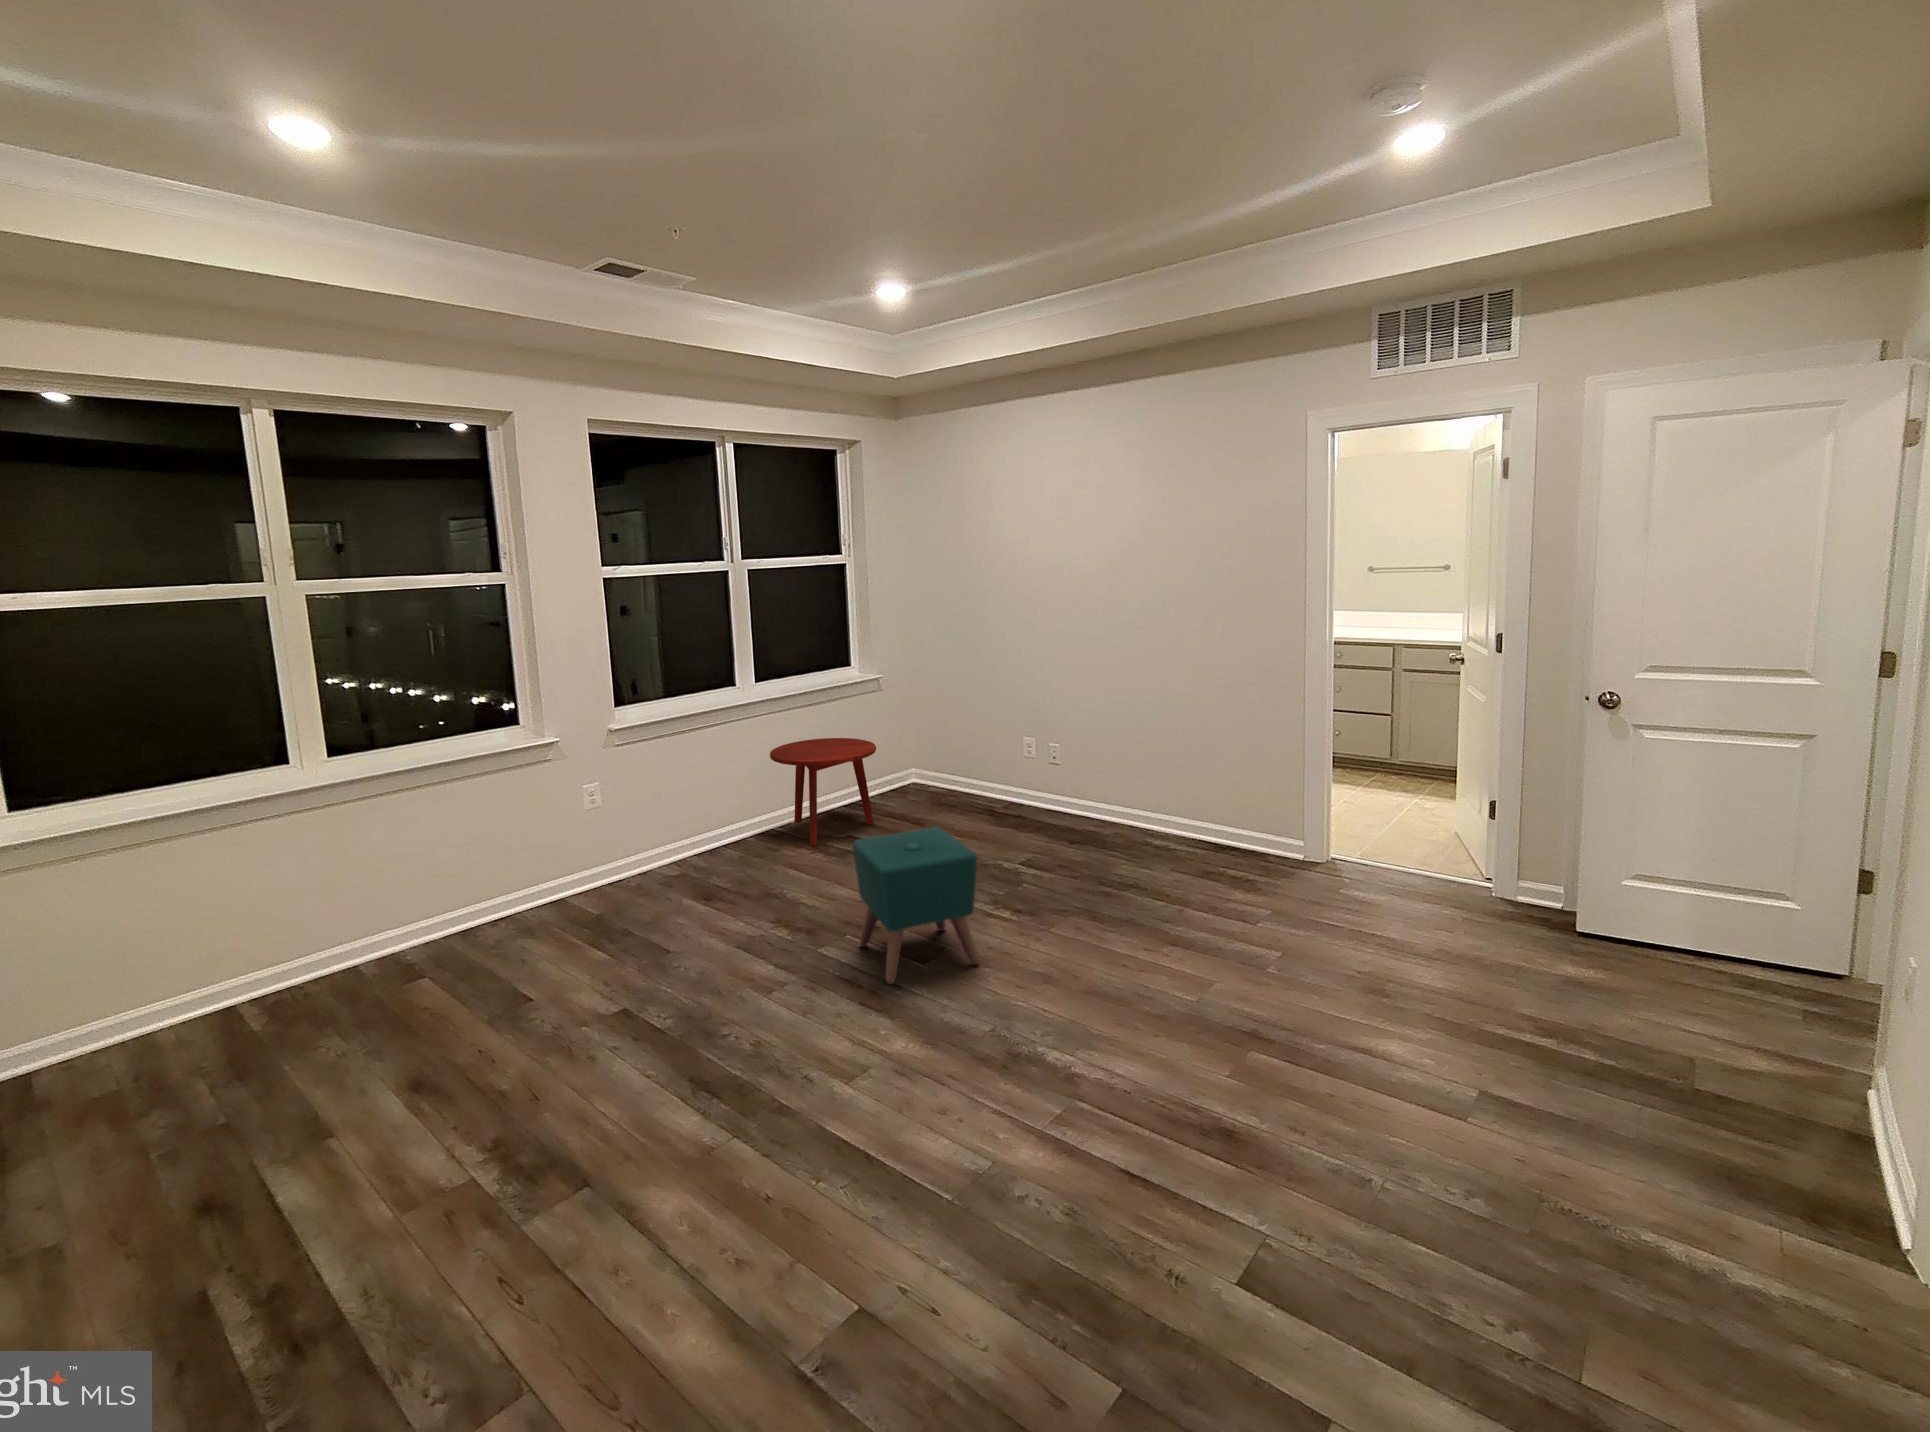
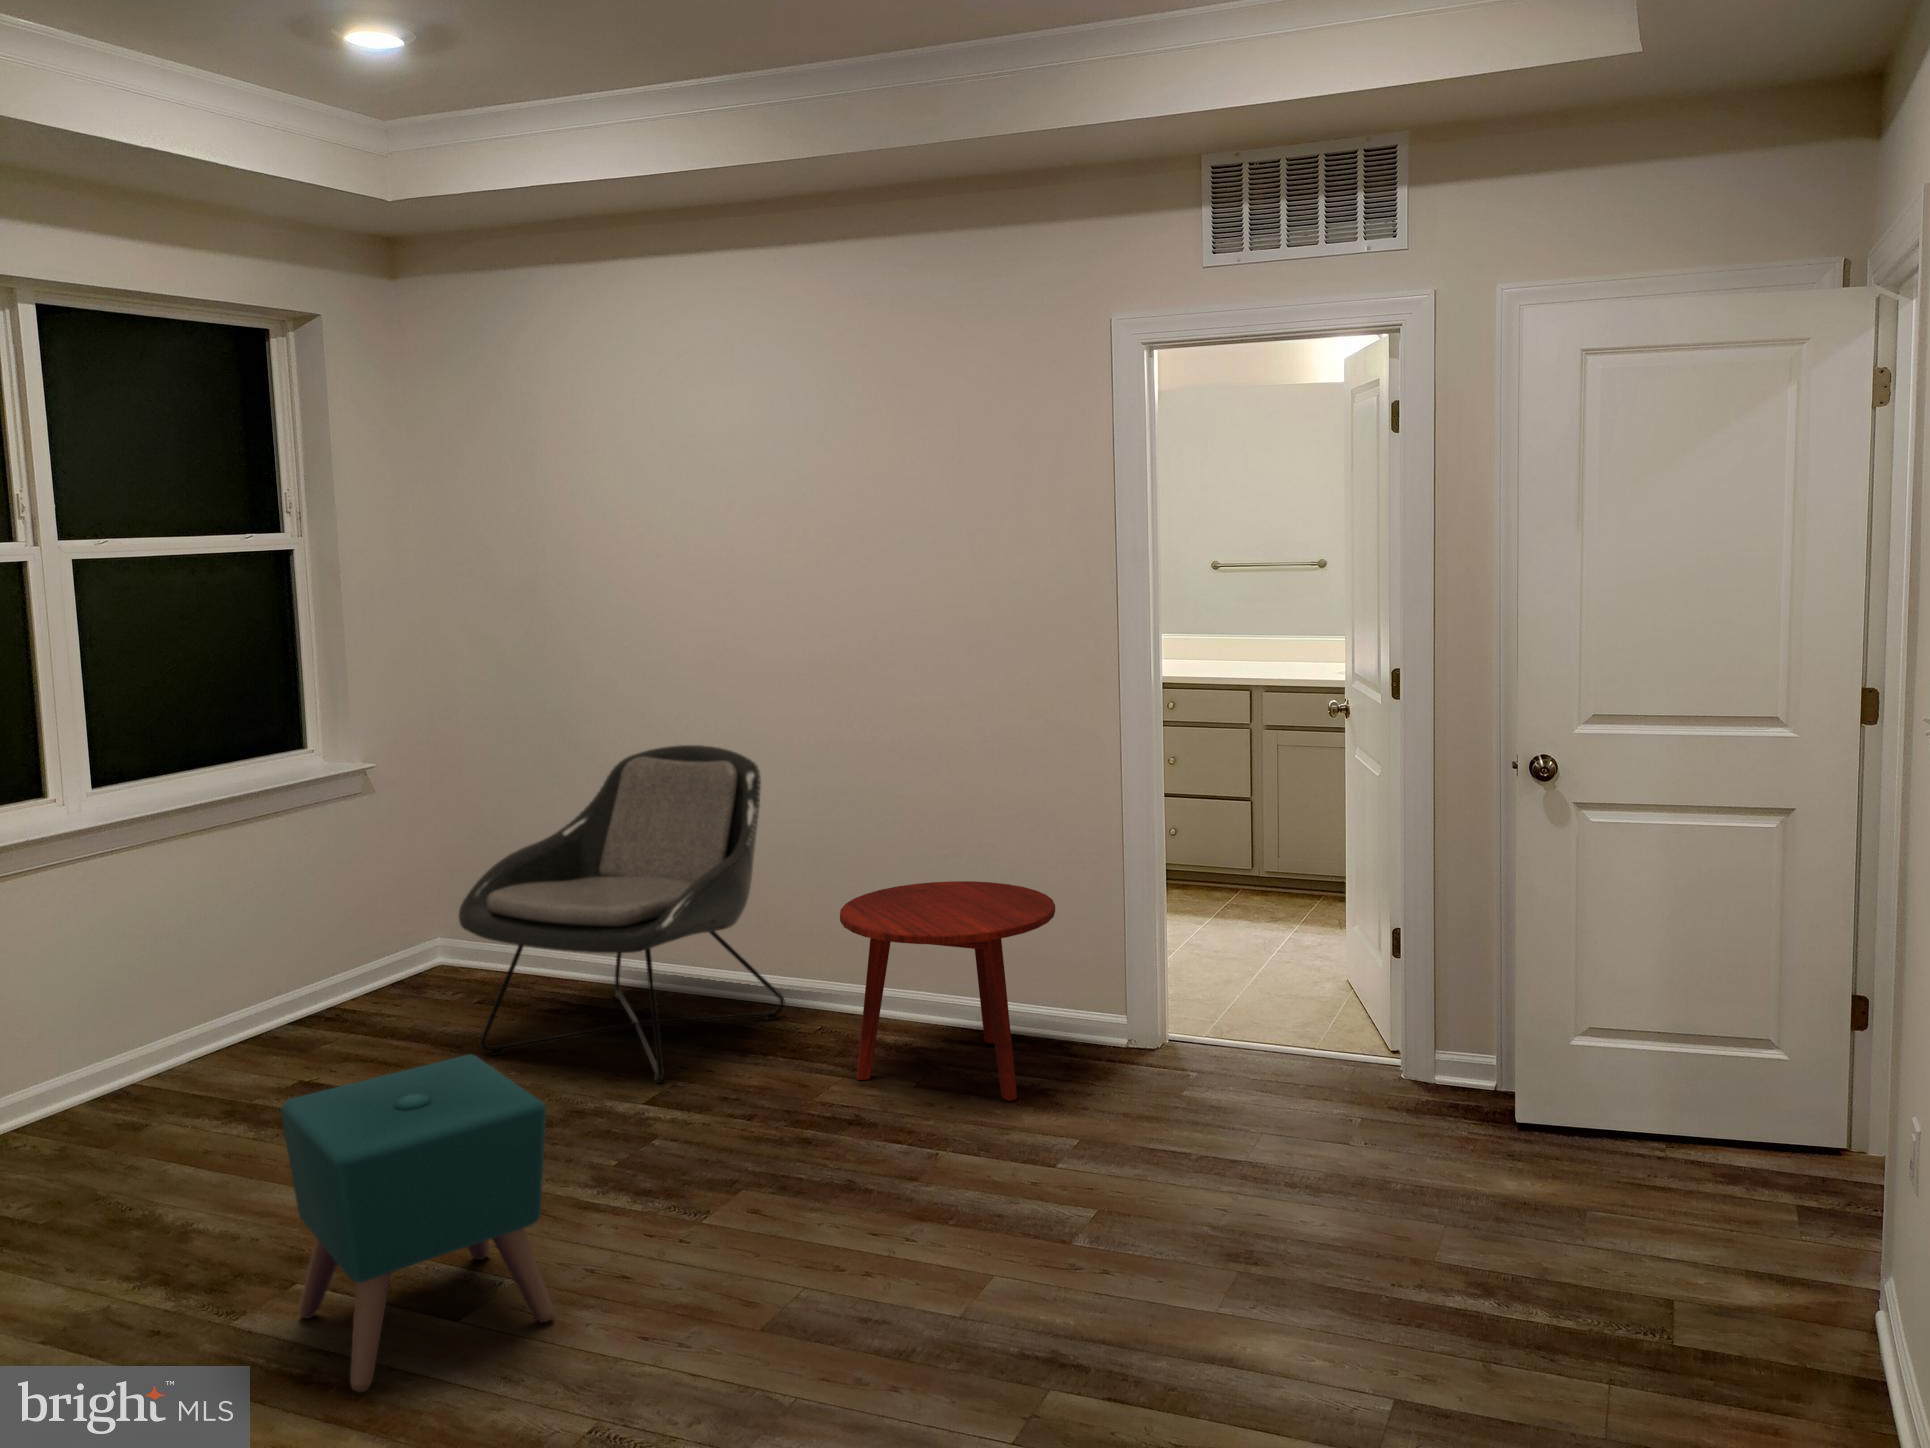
lounge chair: none [924,671,1094,853] -> present [459,745,785,1083]
side table: present [770,738,876,846] -> present [840,881,1055,1101]

